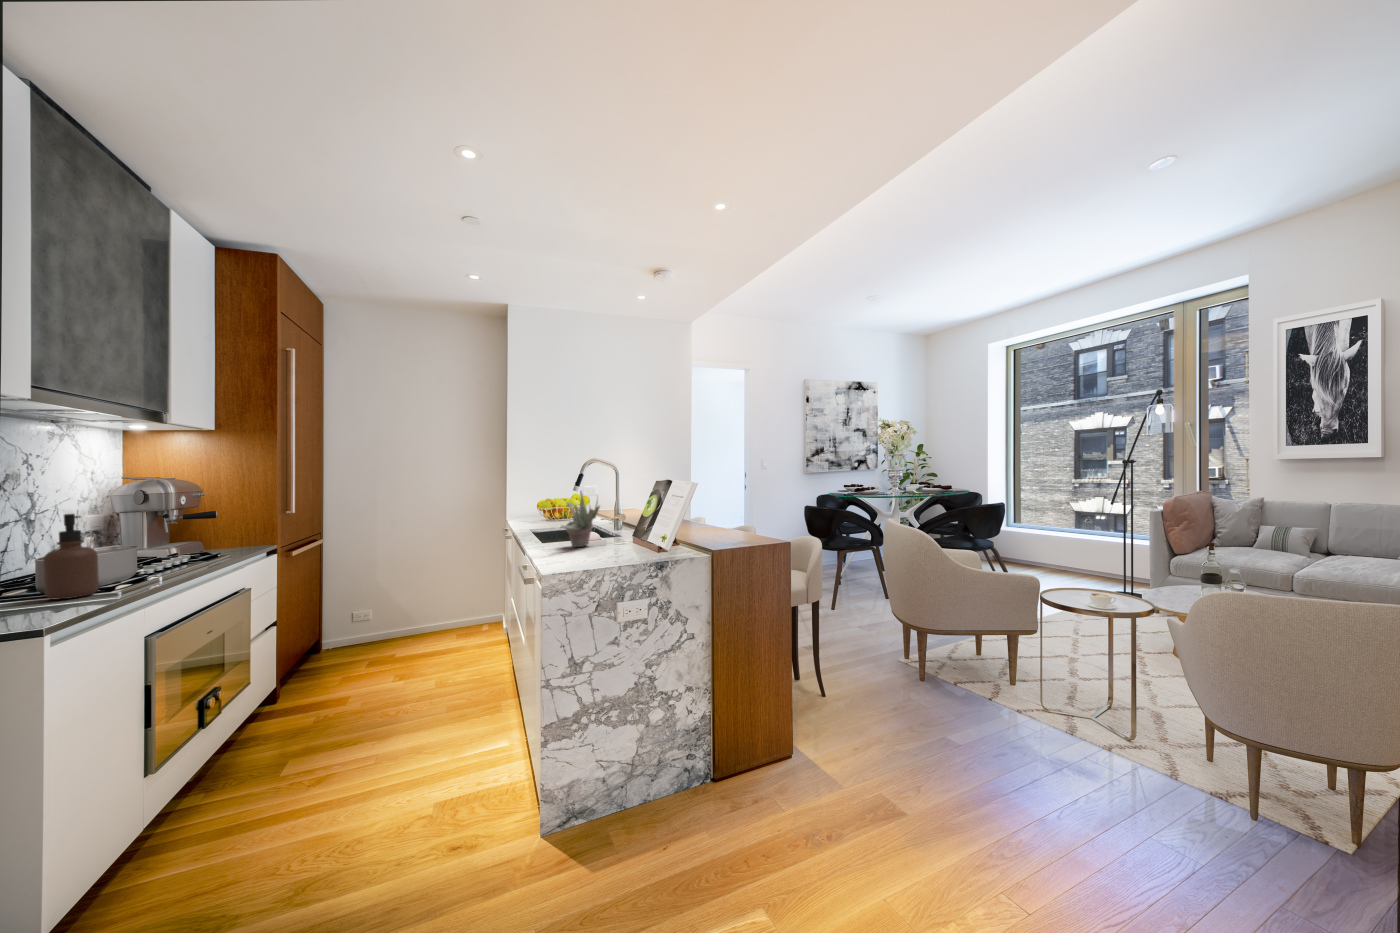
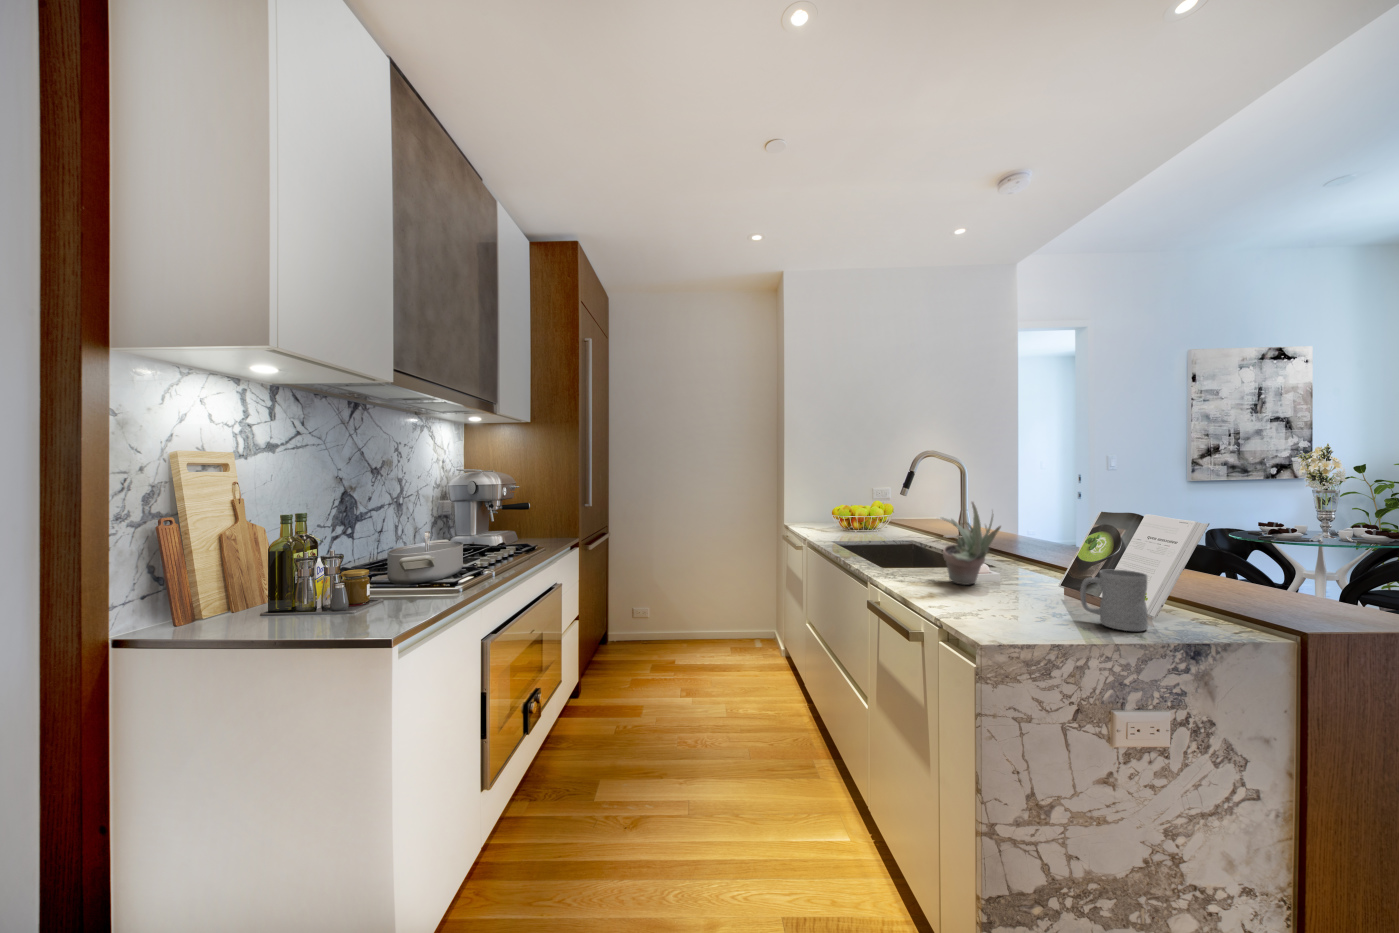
soap dispenser: present [43,514,99,600] -> none [393,506,438,602]
mug: none [617,525,647,559] -> present [1080,569,1148,631]

